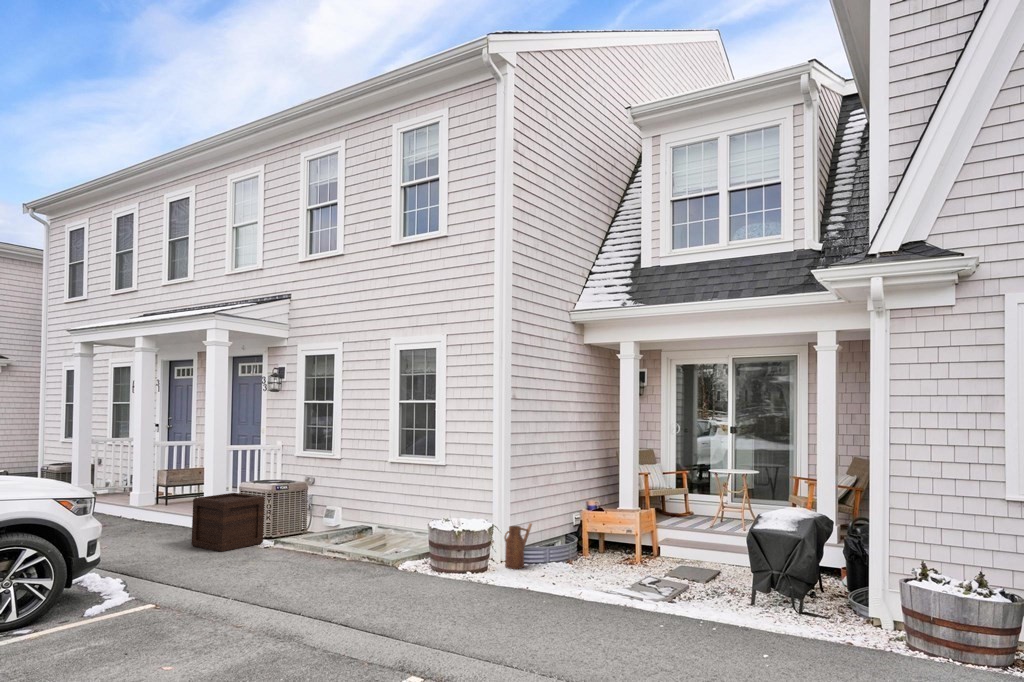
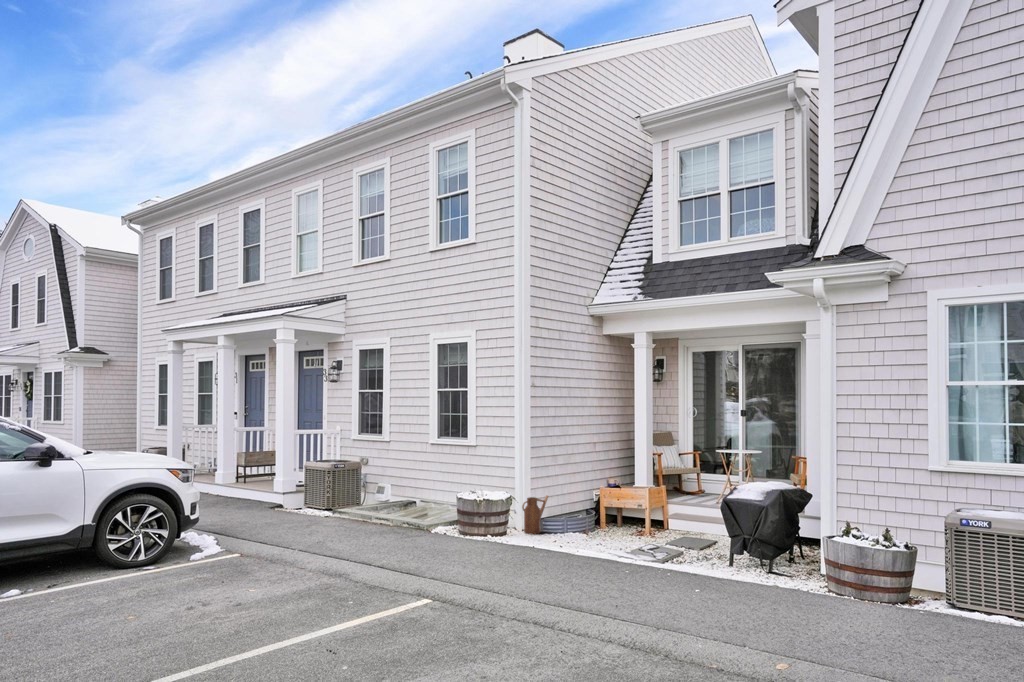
wooden crate: present [191,493,264,552] -> none [265,470,324,519]

